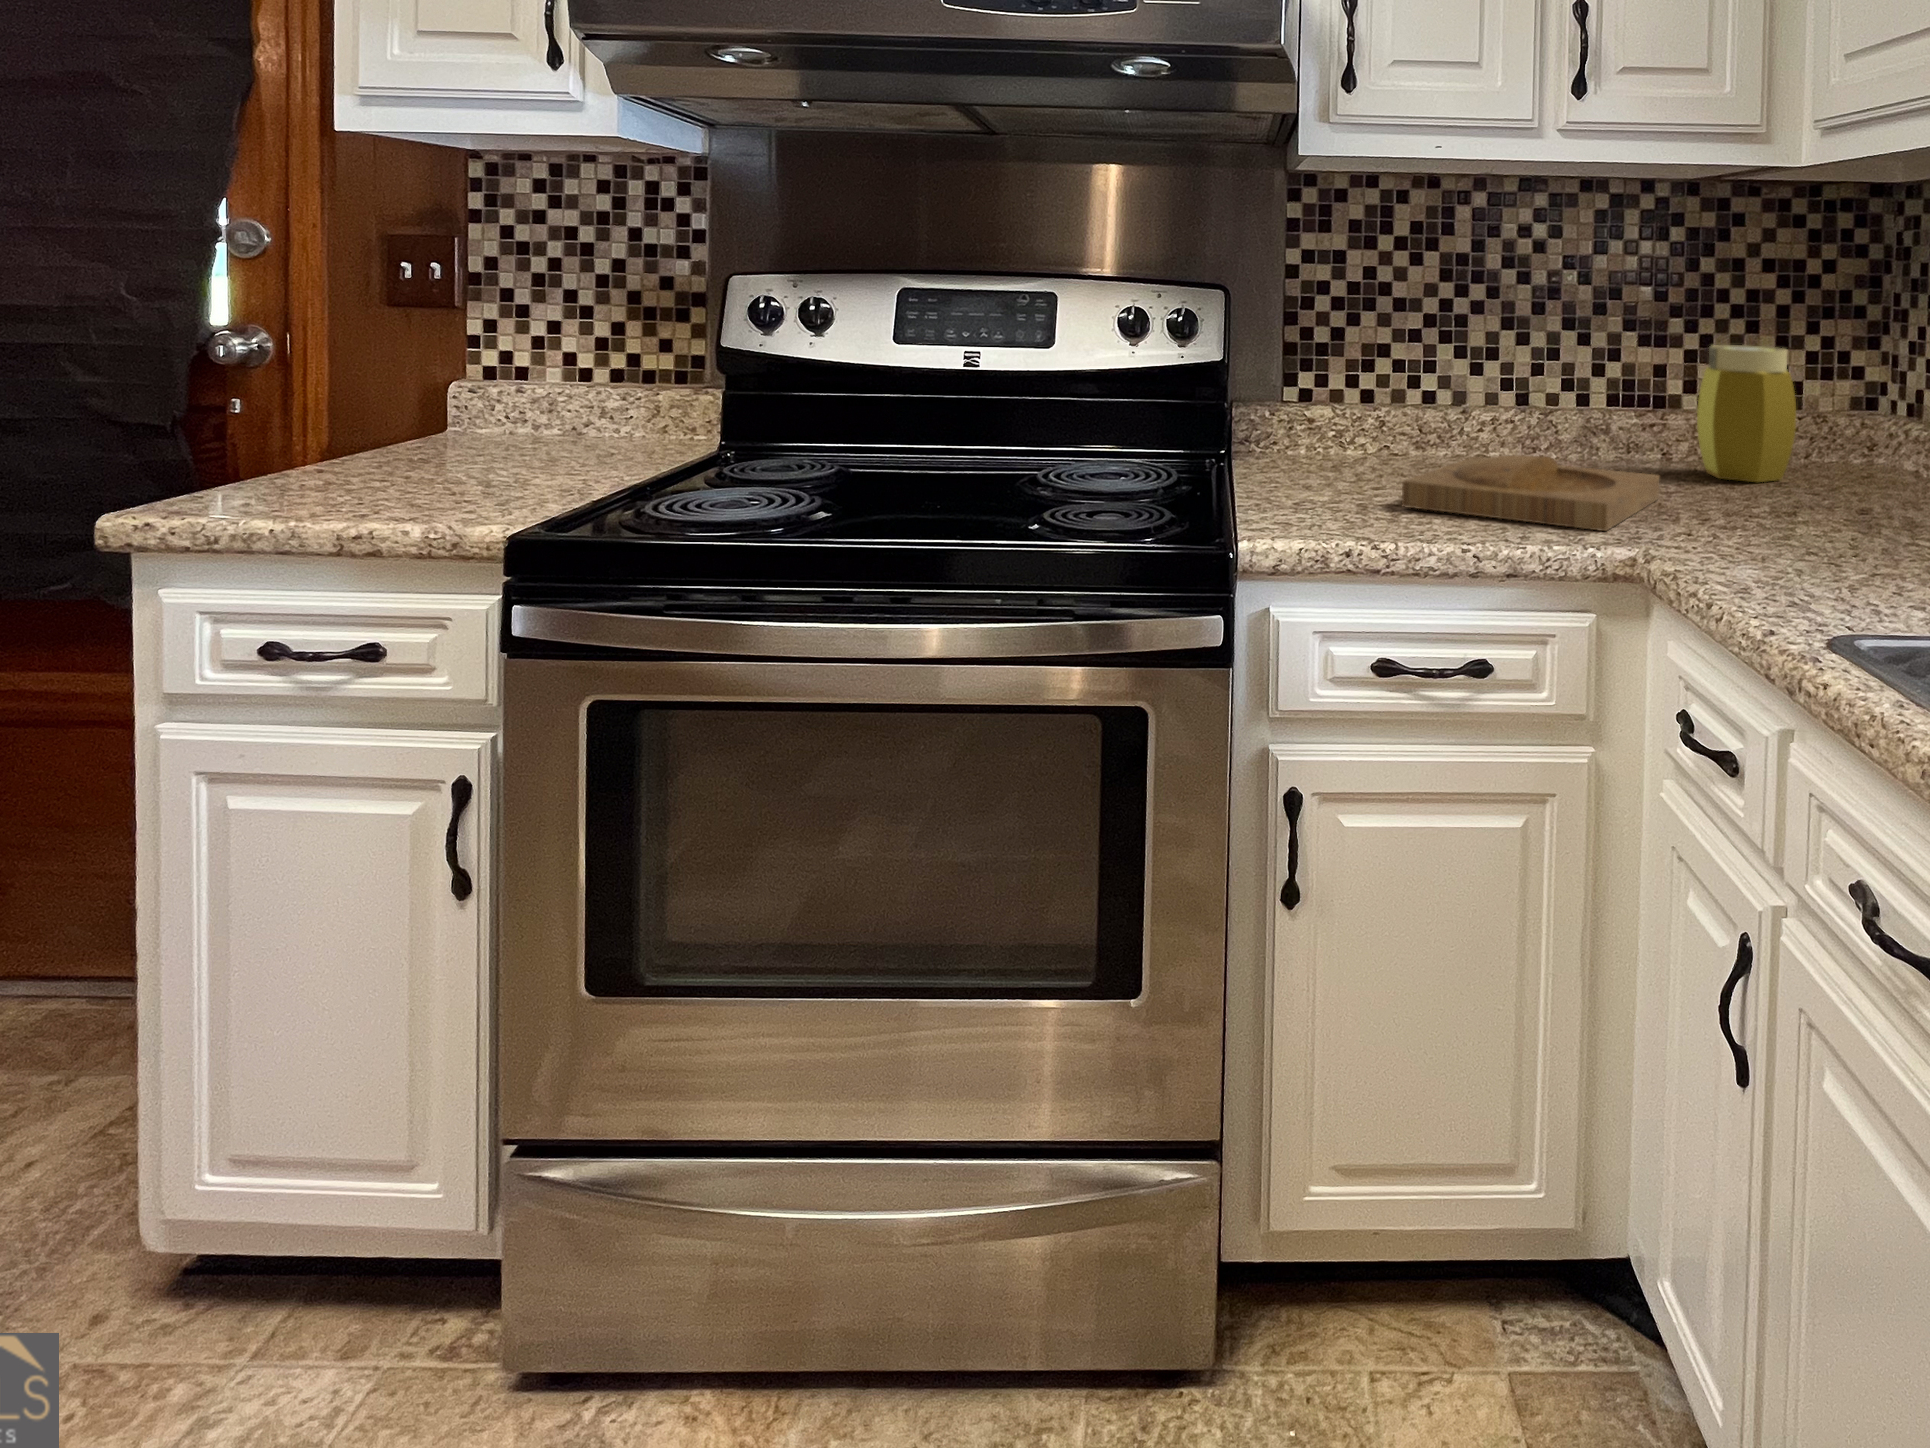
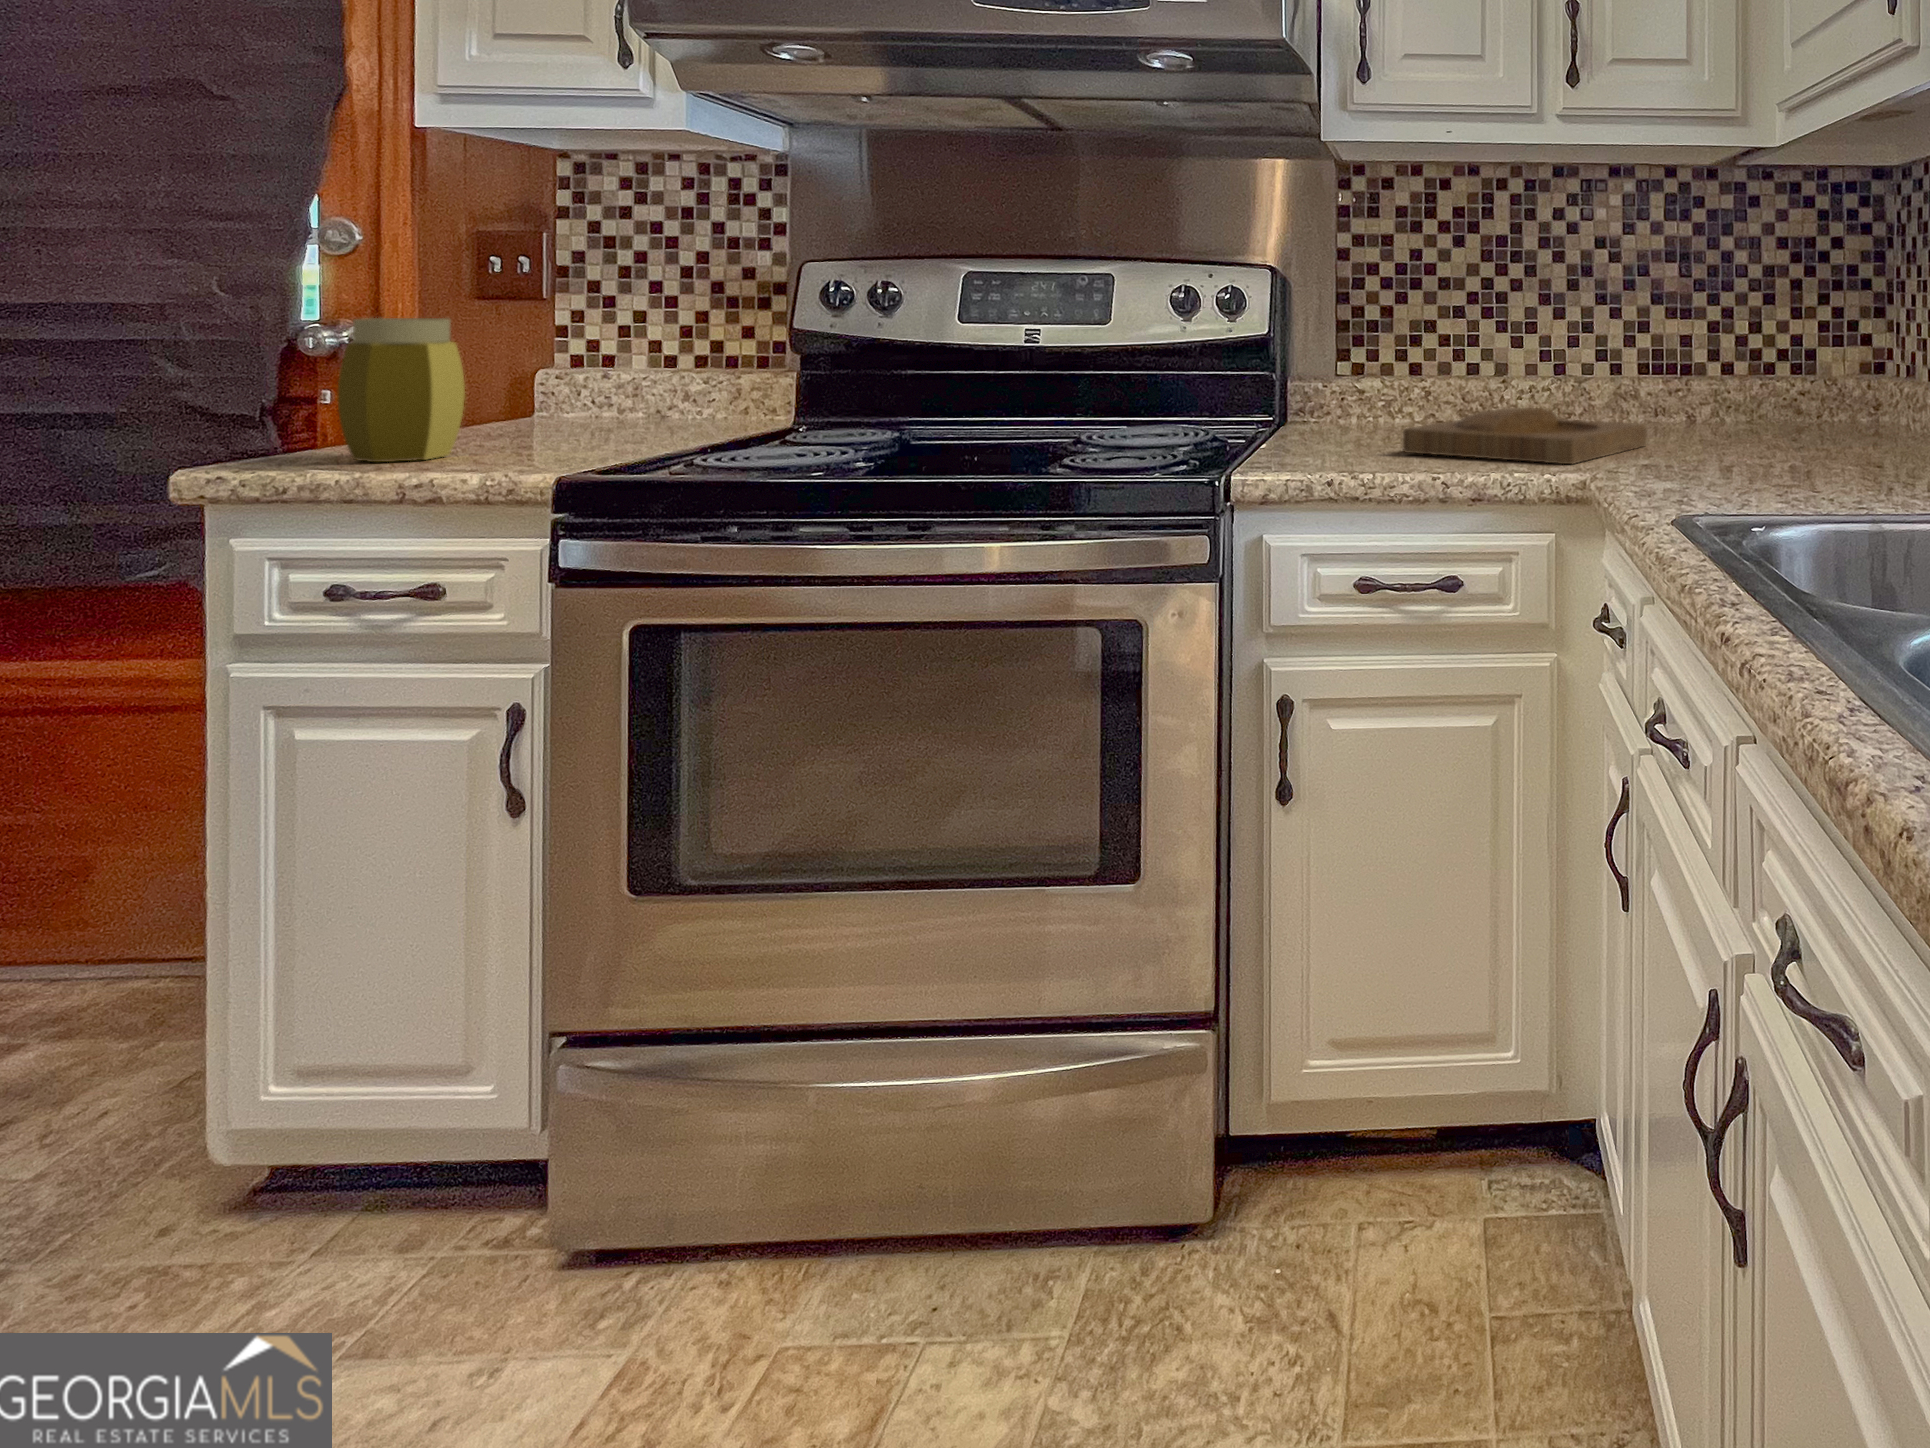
jar: present [1697,345,1796,482] -> present [338,318,465,462]

